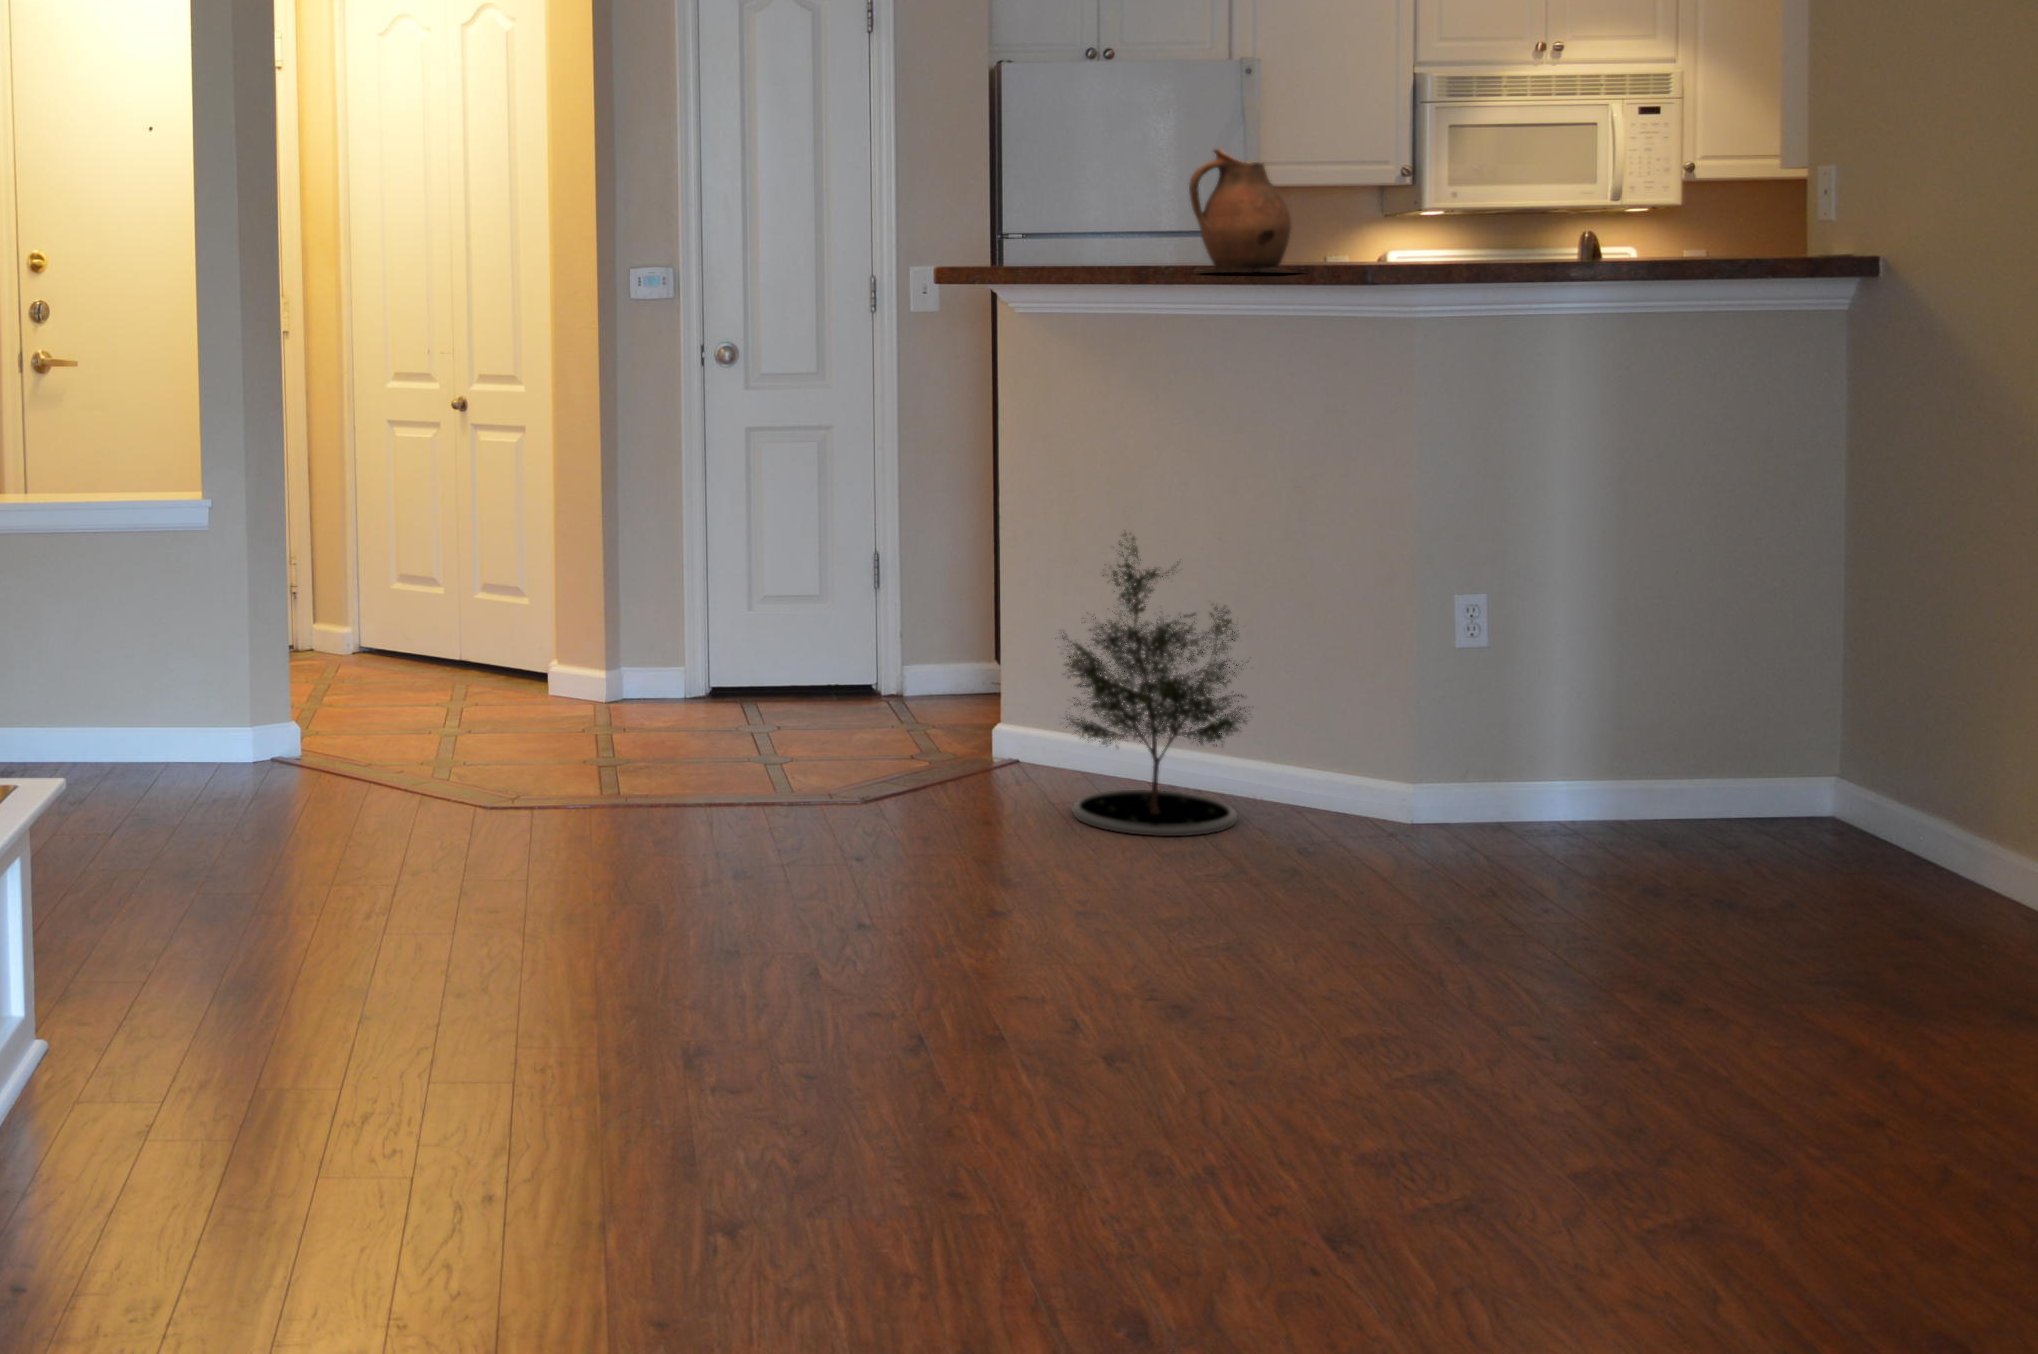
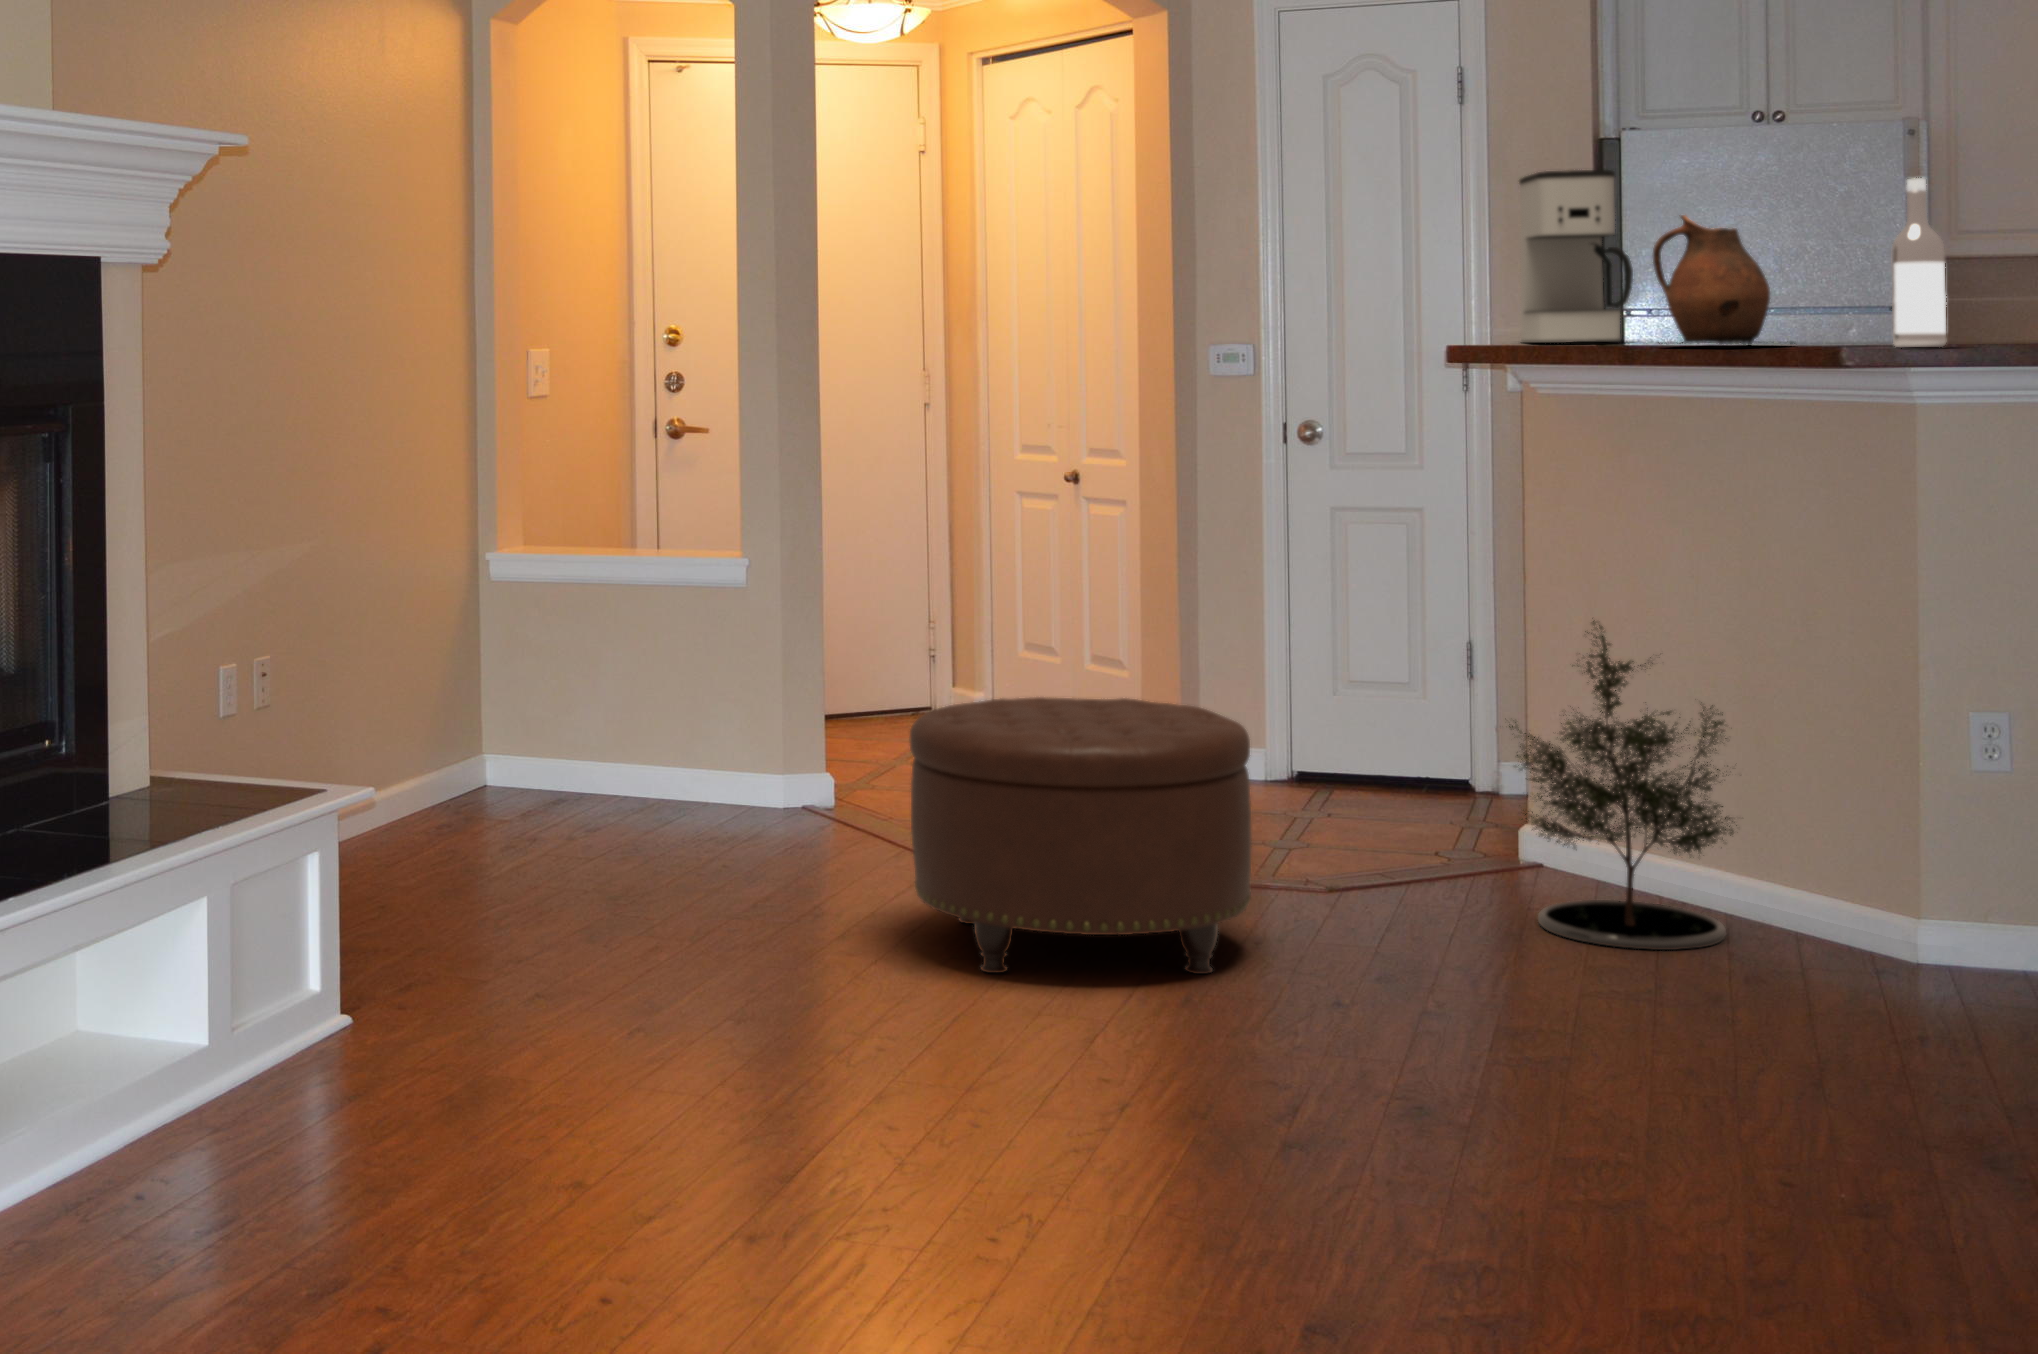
coffee maker: none [1021,104,1128,270] -> present [1519,170,1633,343]
wine bottle: none [1408,120,1453,274] -> present [1891,178,1946,347]
ottoman: none [539,636,883,932] -> present [909,697,1252,974]

